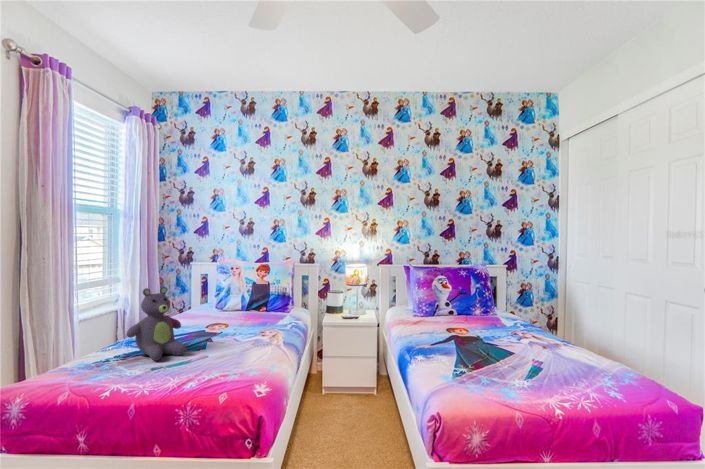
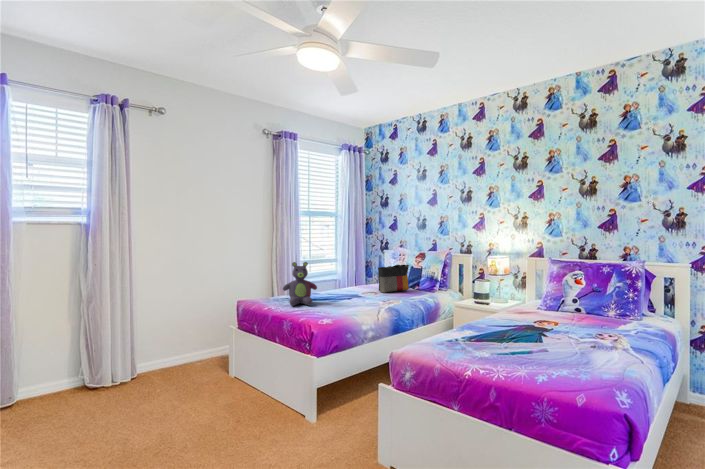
tote bag: none [225,280,263,319] -> present [378,265,409,293]

